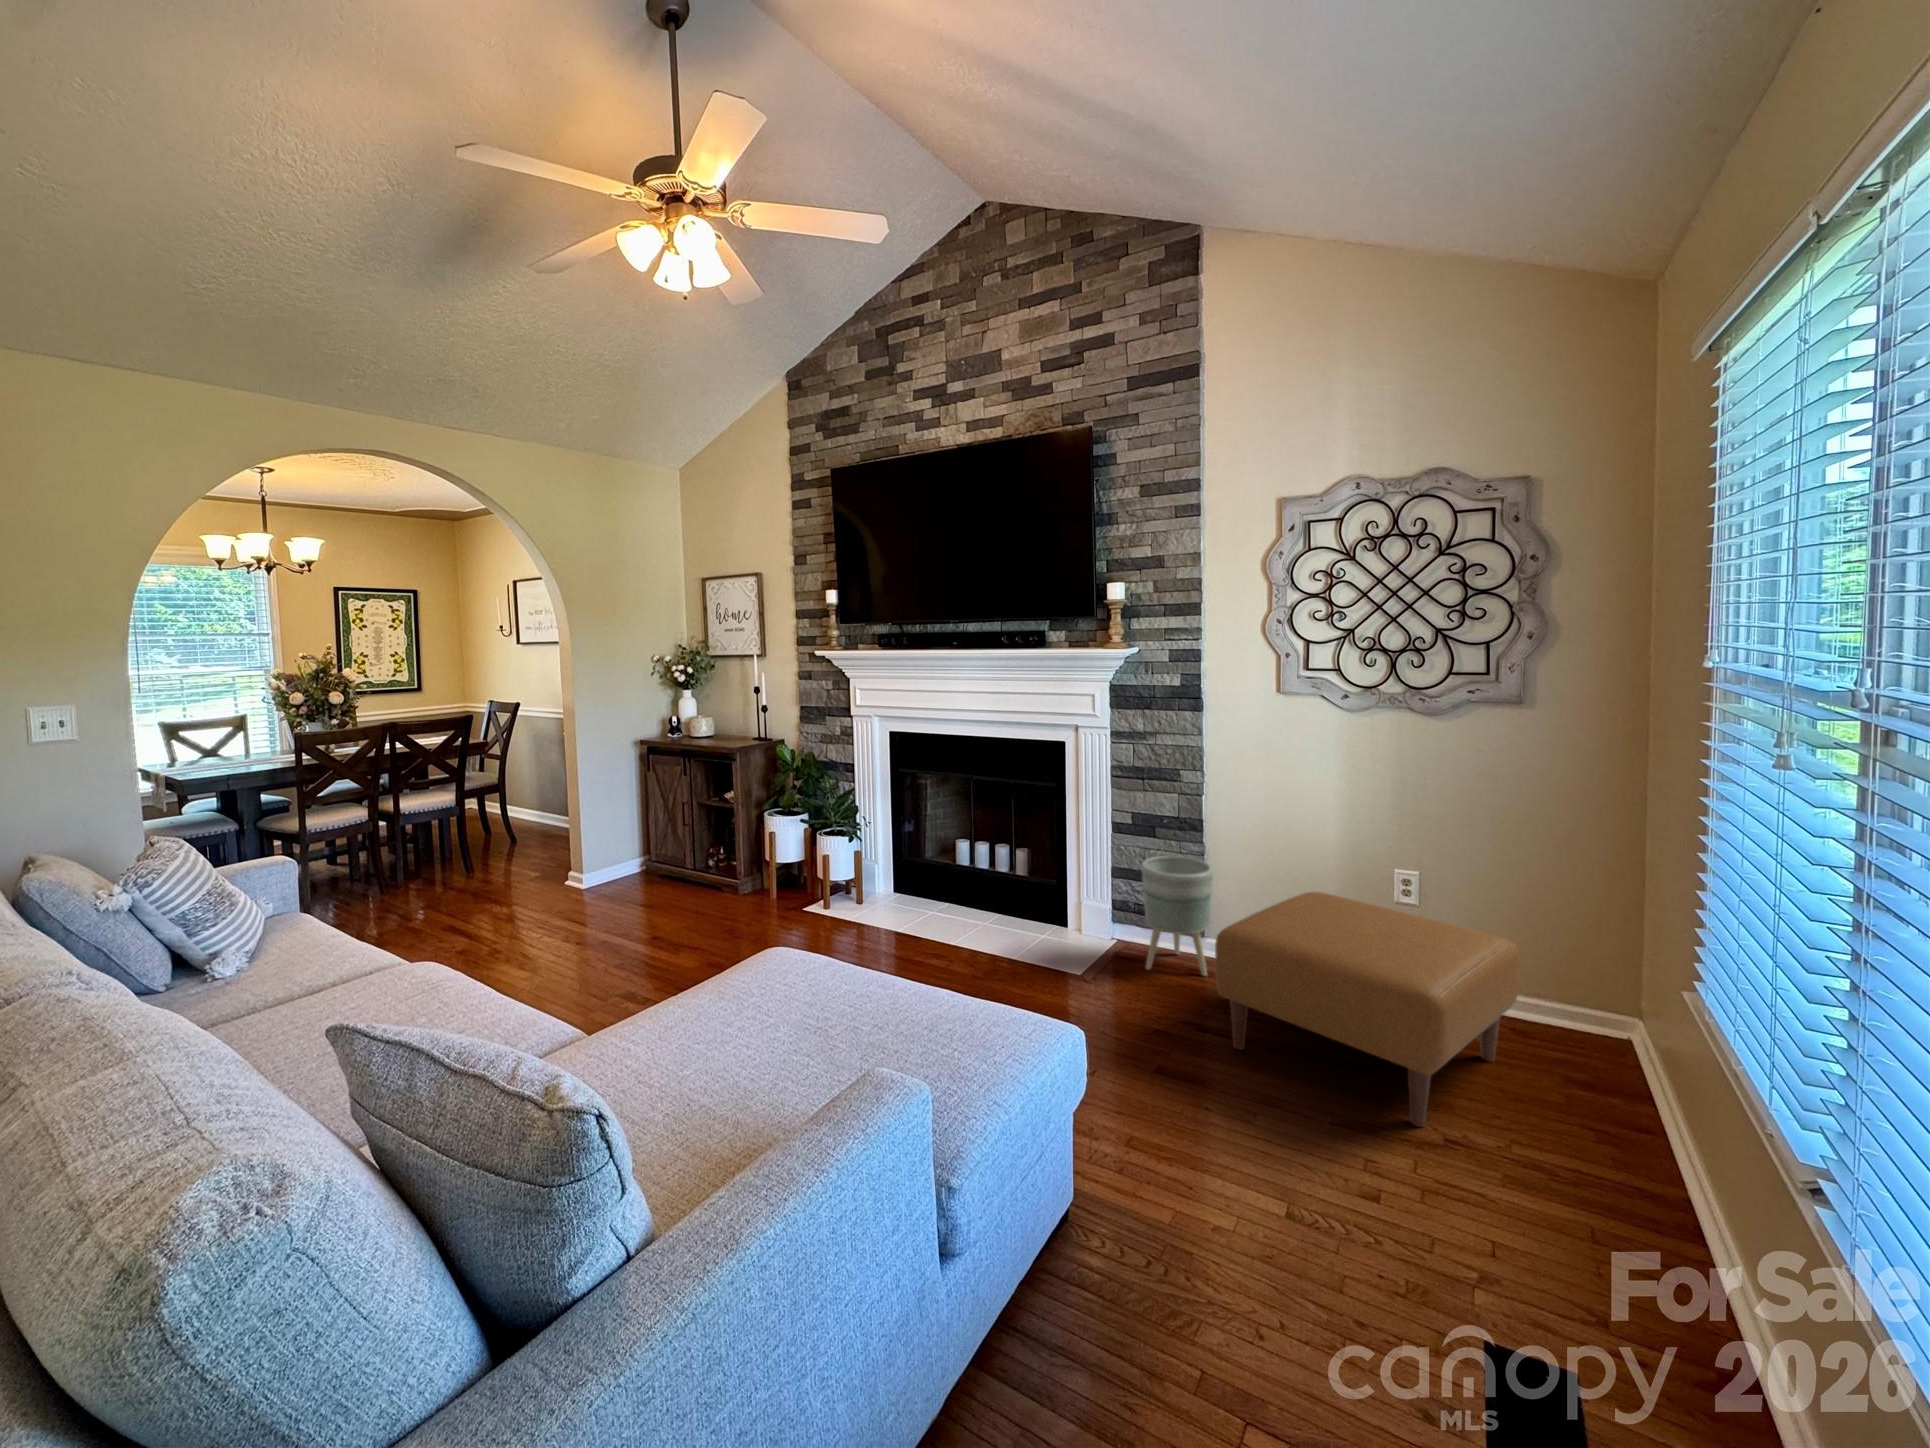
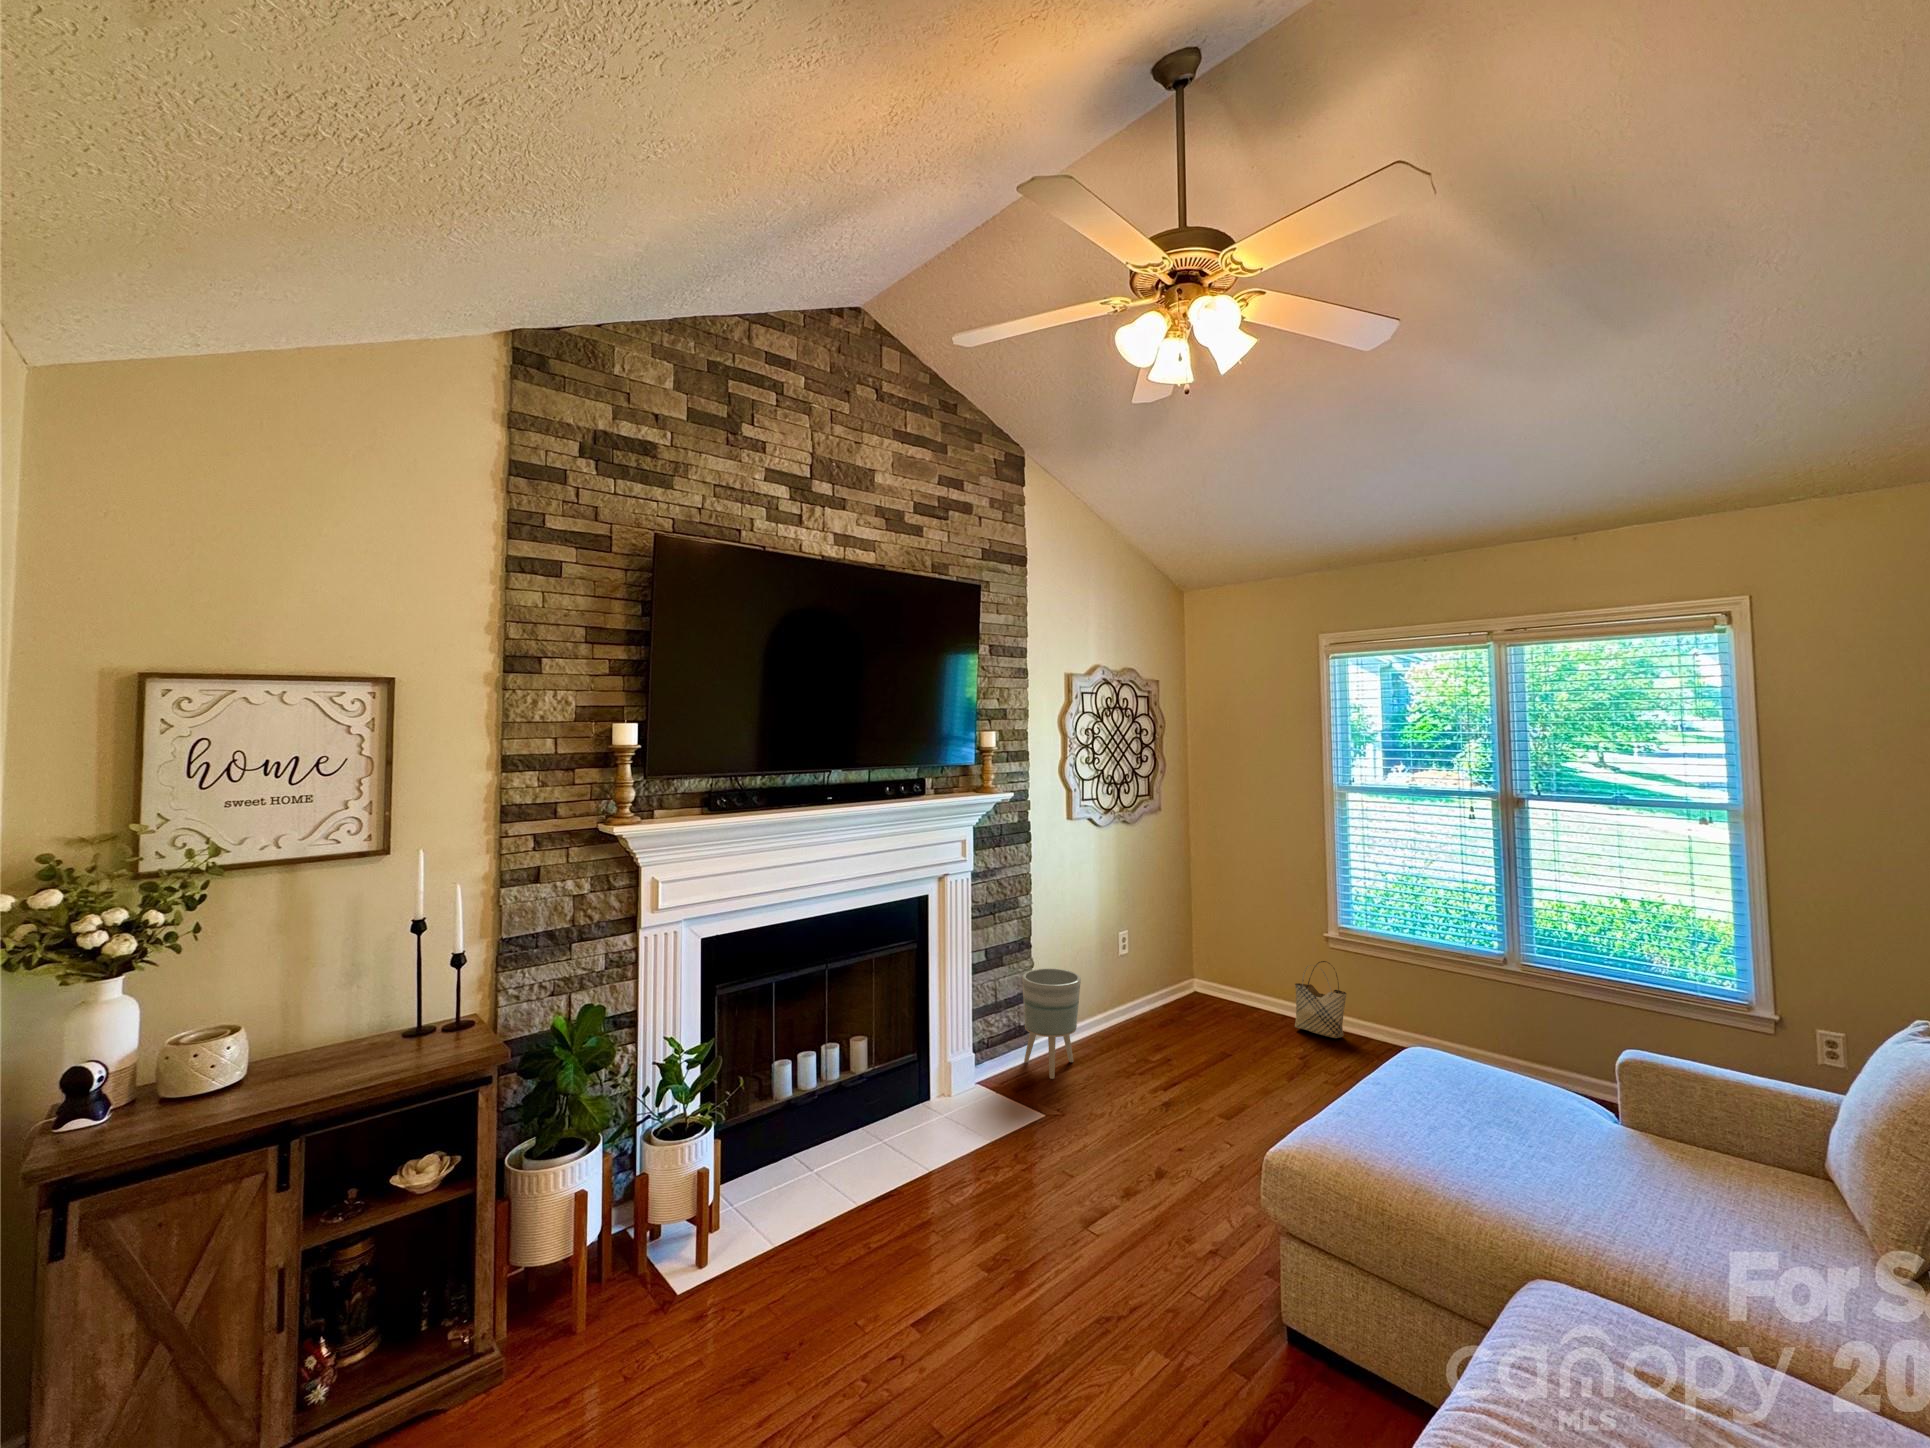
ottoman: present [1215,892,1520,1127] -> none [1109,947,1295,1078]
woven basket: none [1593,1029,1682,1213] -> present [1295,961,1347,1038]

